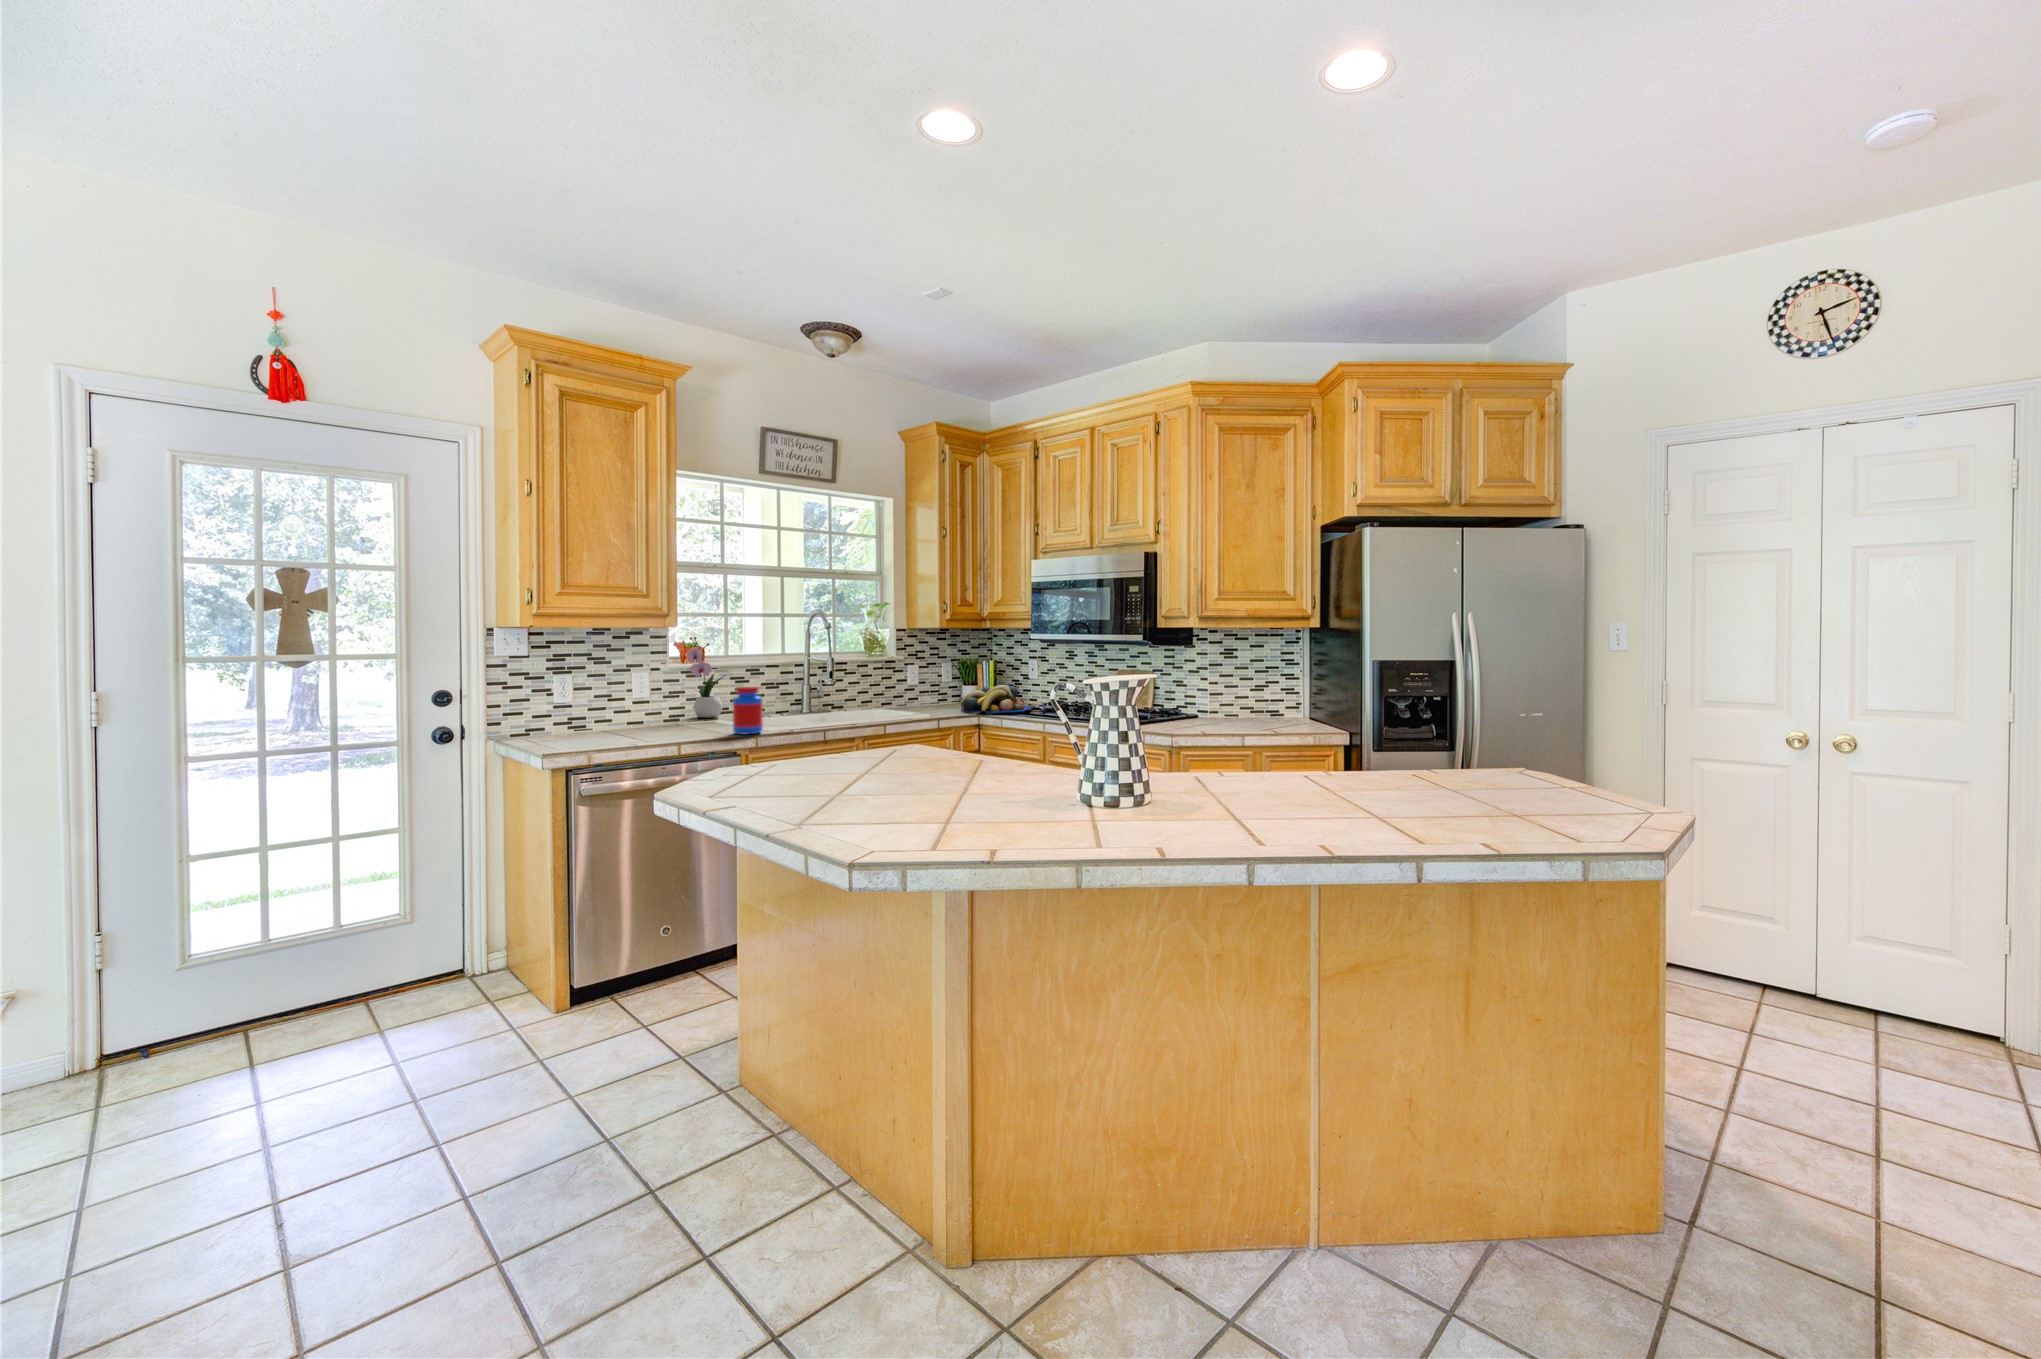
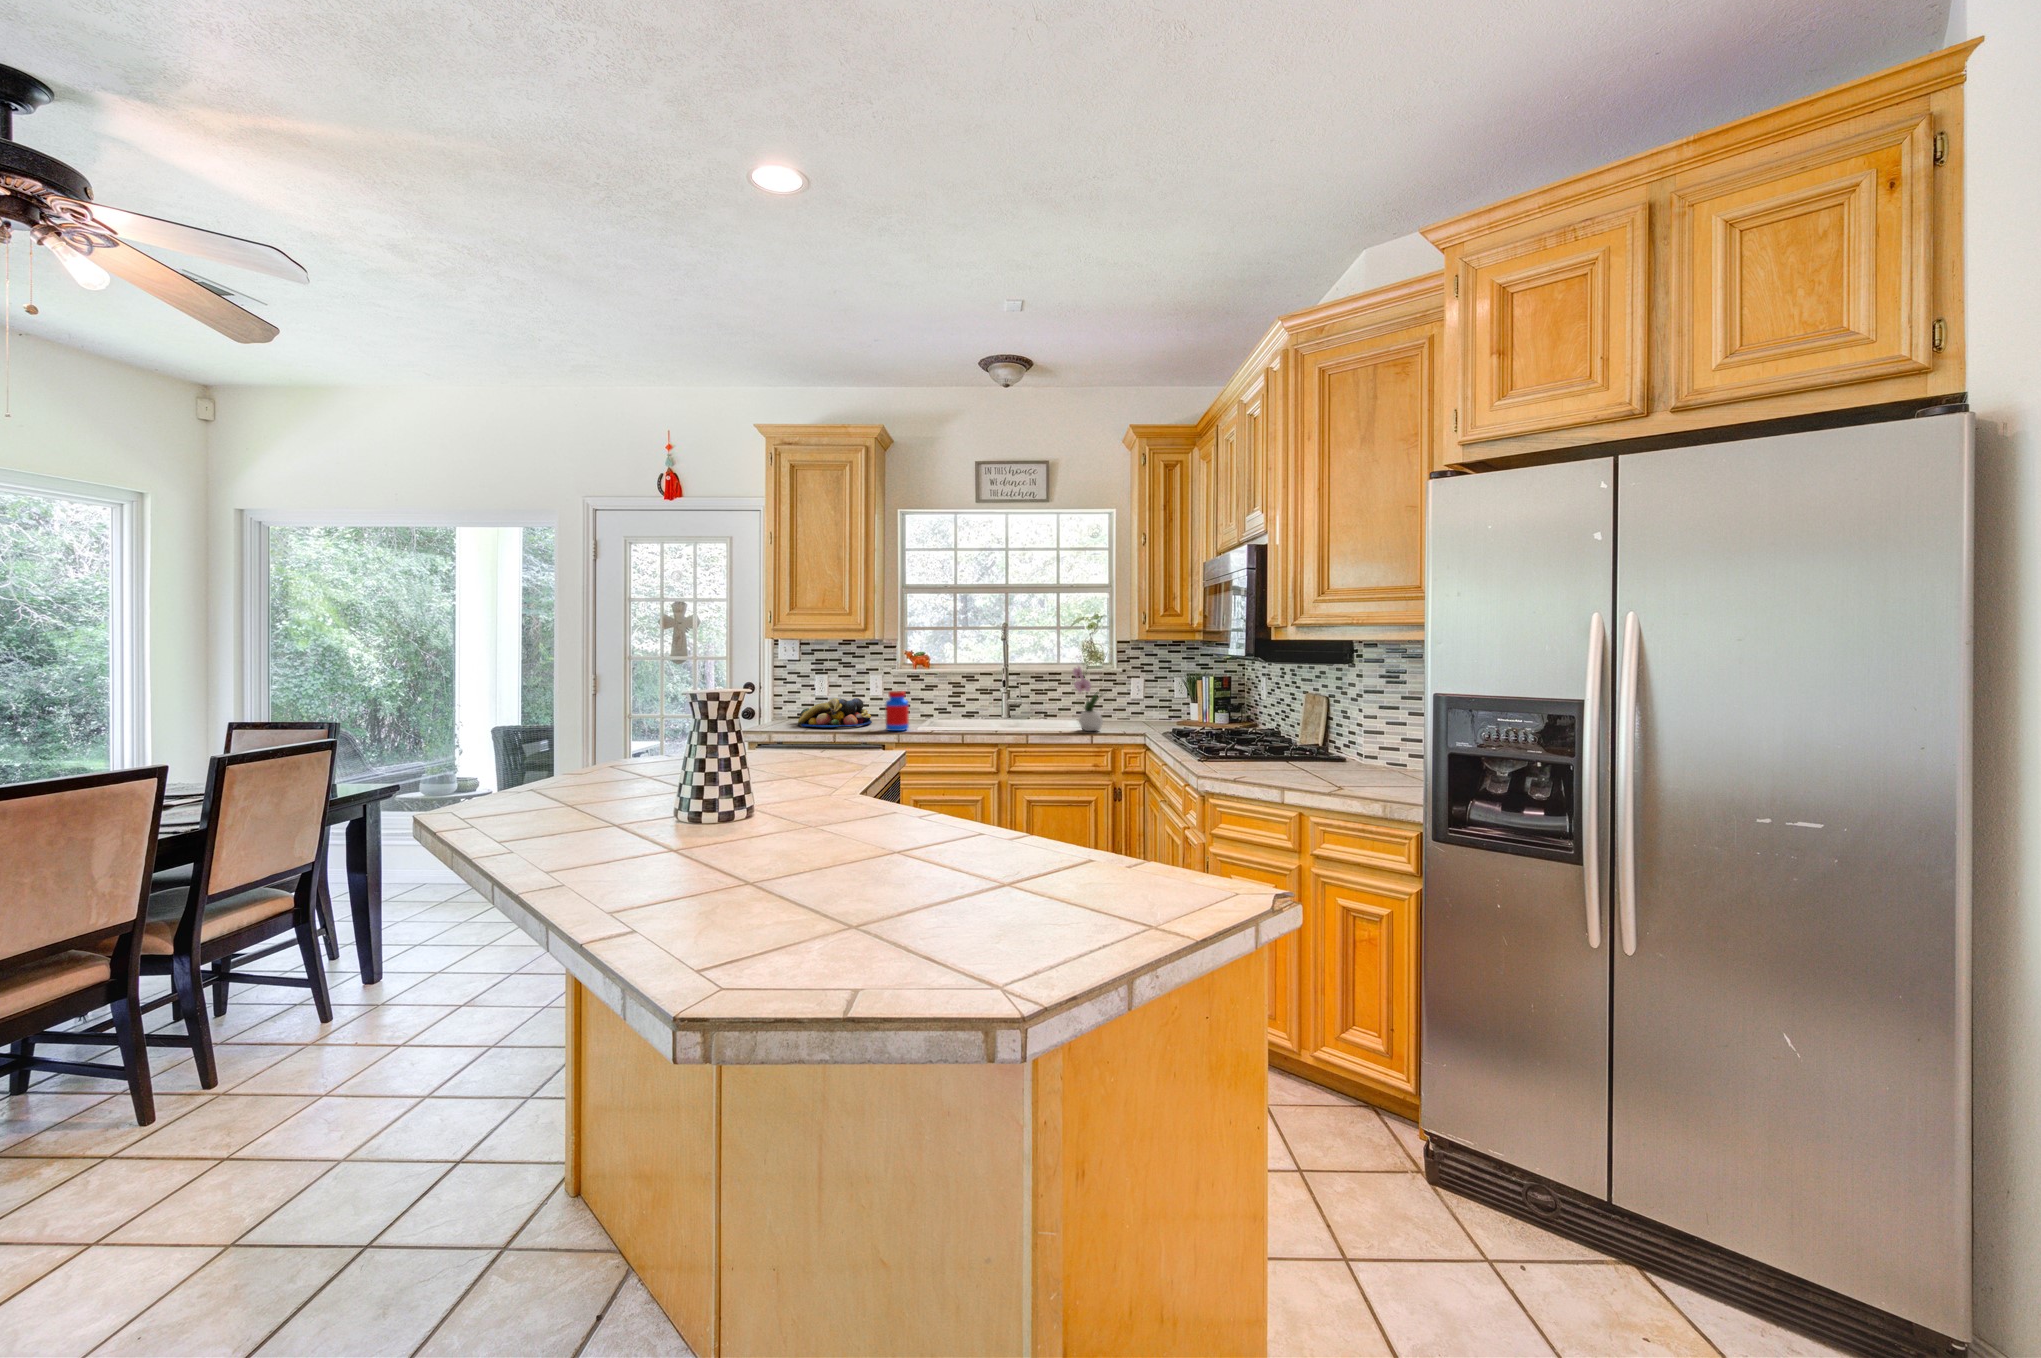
flower arrangement: present [687,637,726,718] -> present [1073,660,1103,731]
fruit bowl: present [961,684,1031,714] -> present [798,698,872,727]

